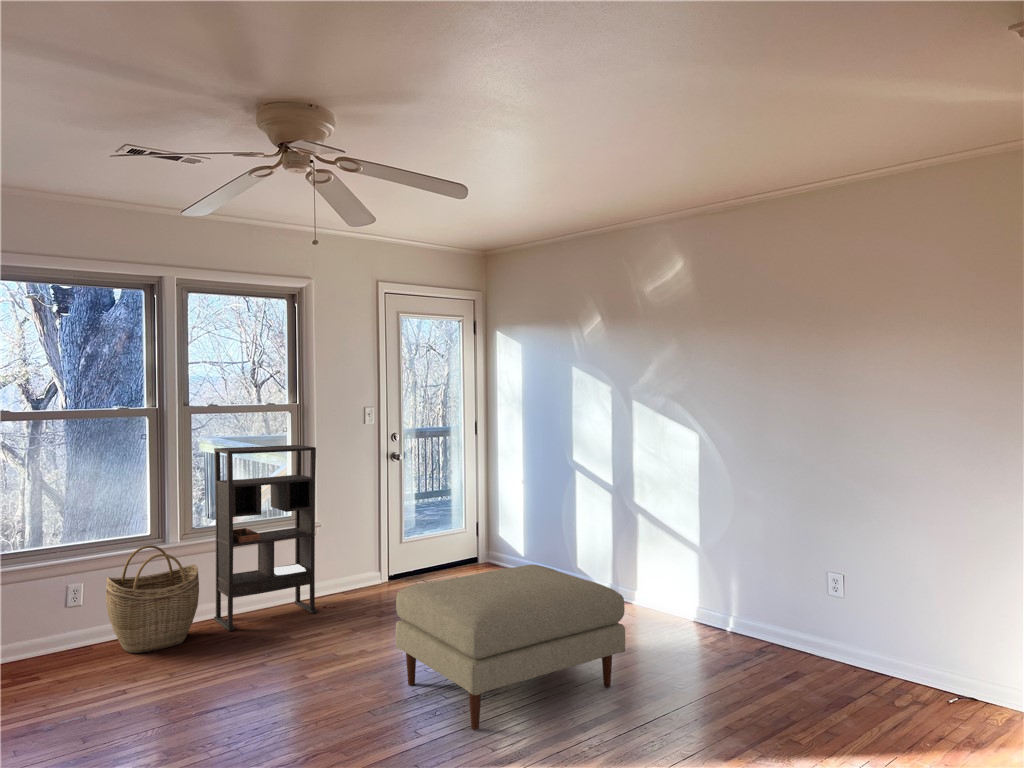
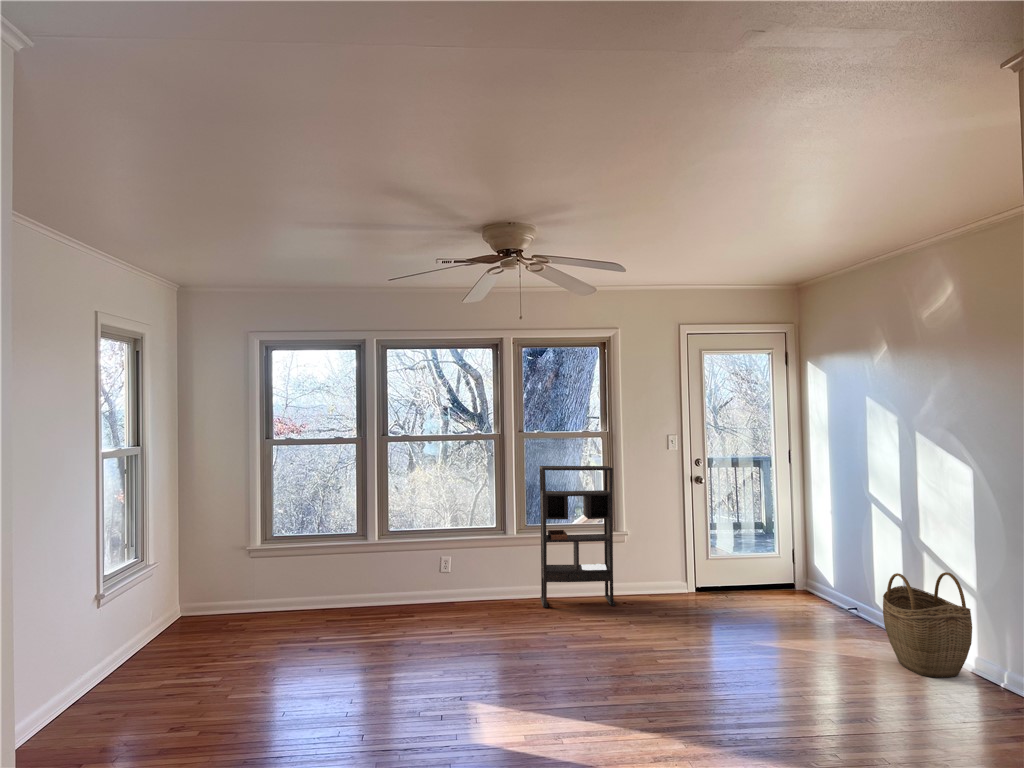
woven basket: present [106,545,199,653] -> present [883,572,972,678]
ottoman: present [395,565,625,730] -> none [625,583,821,707]

